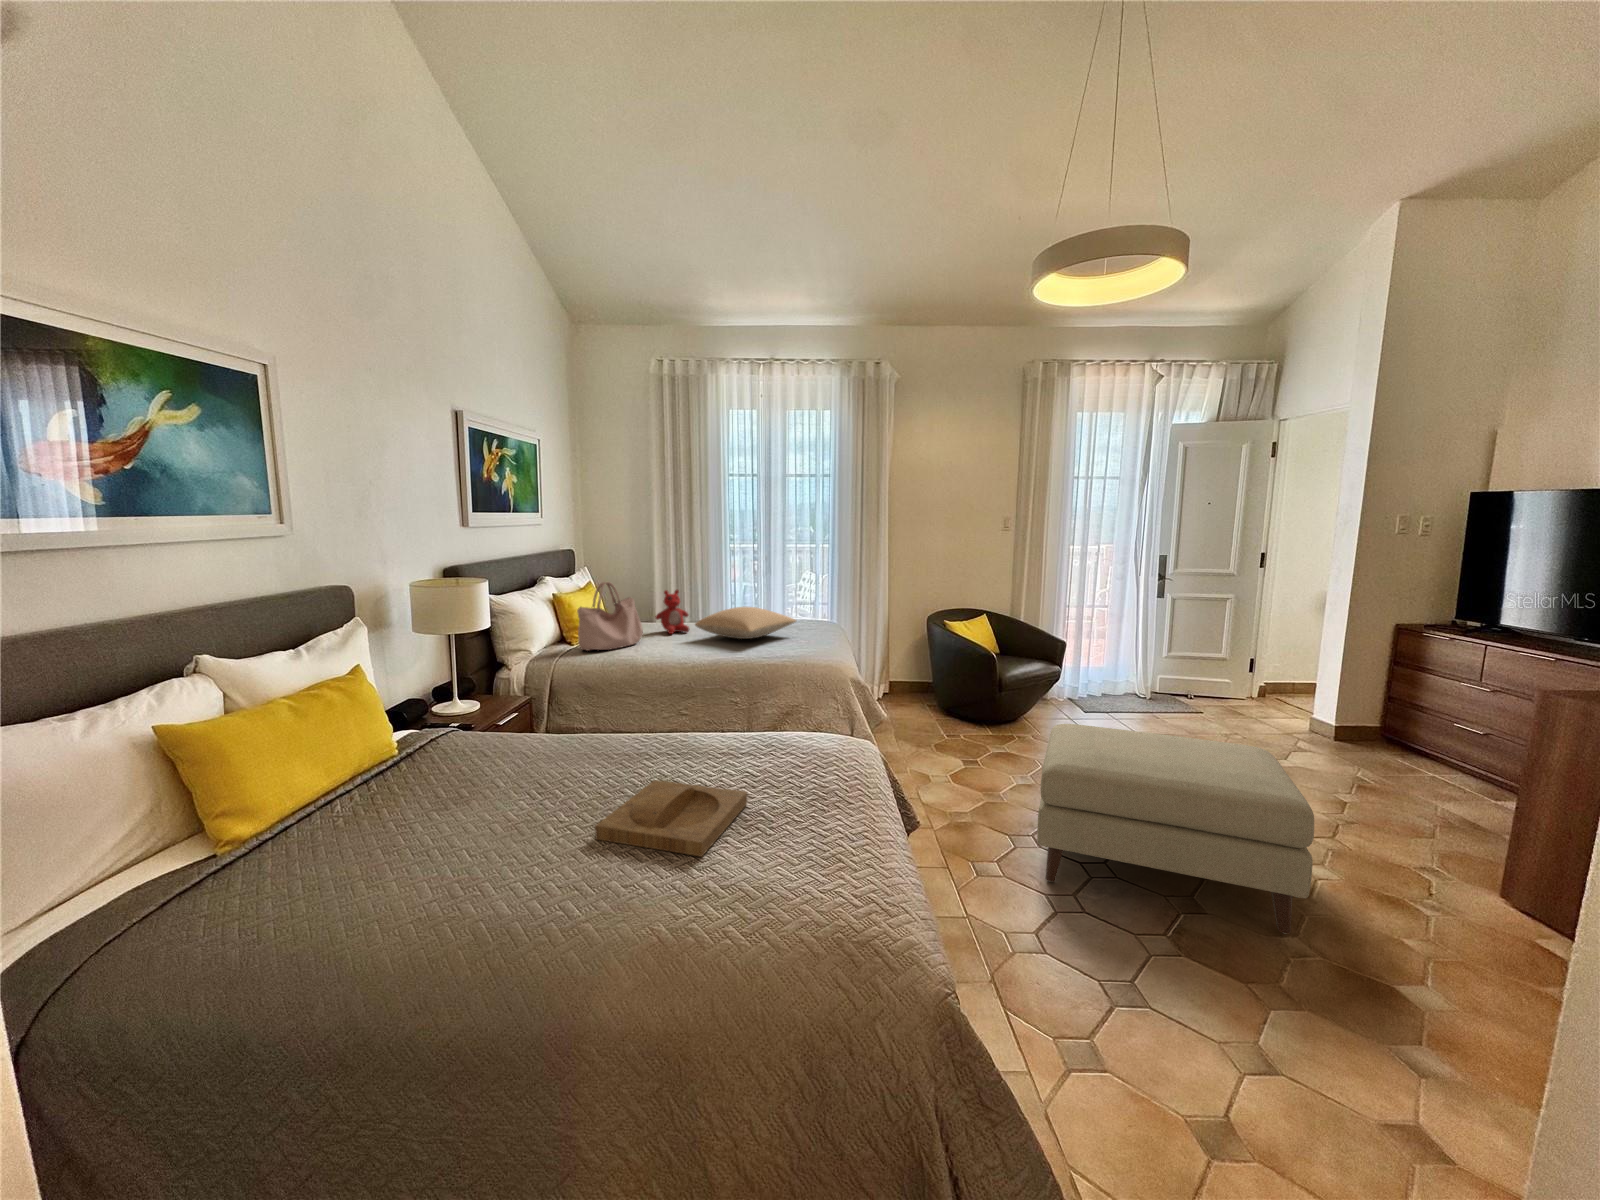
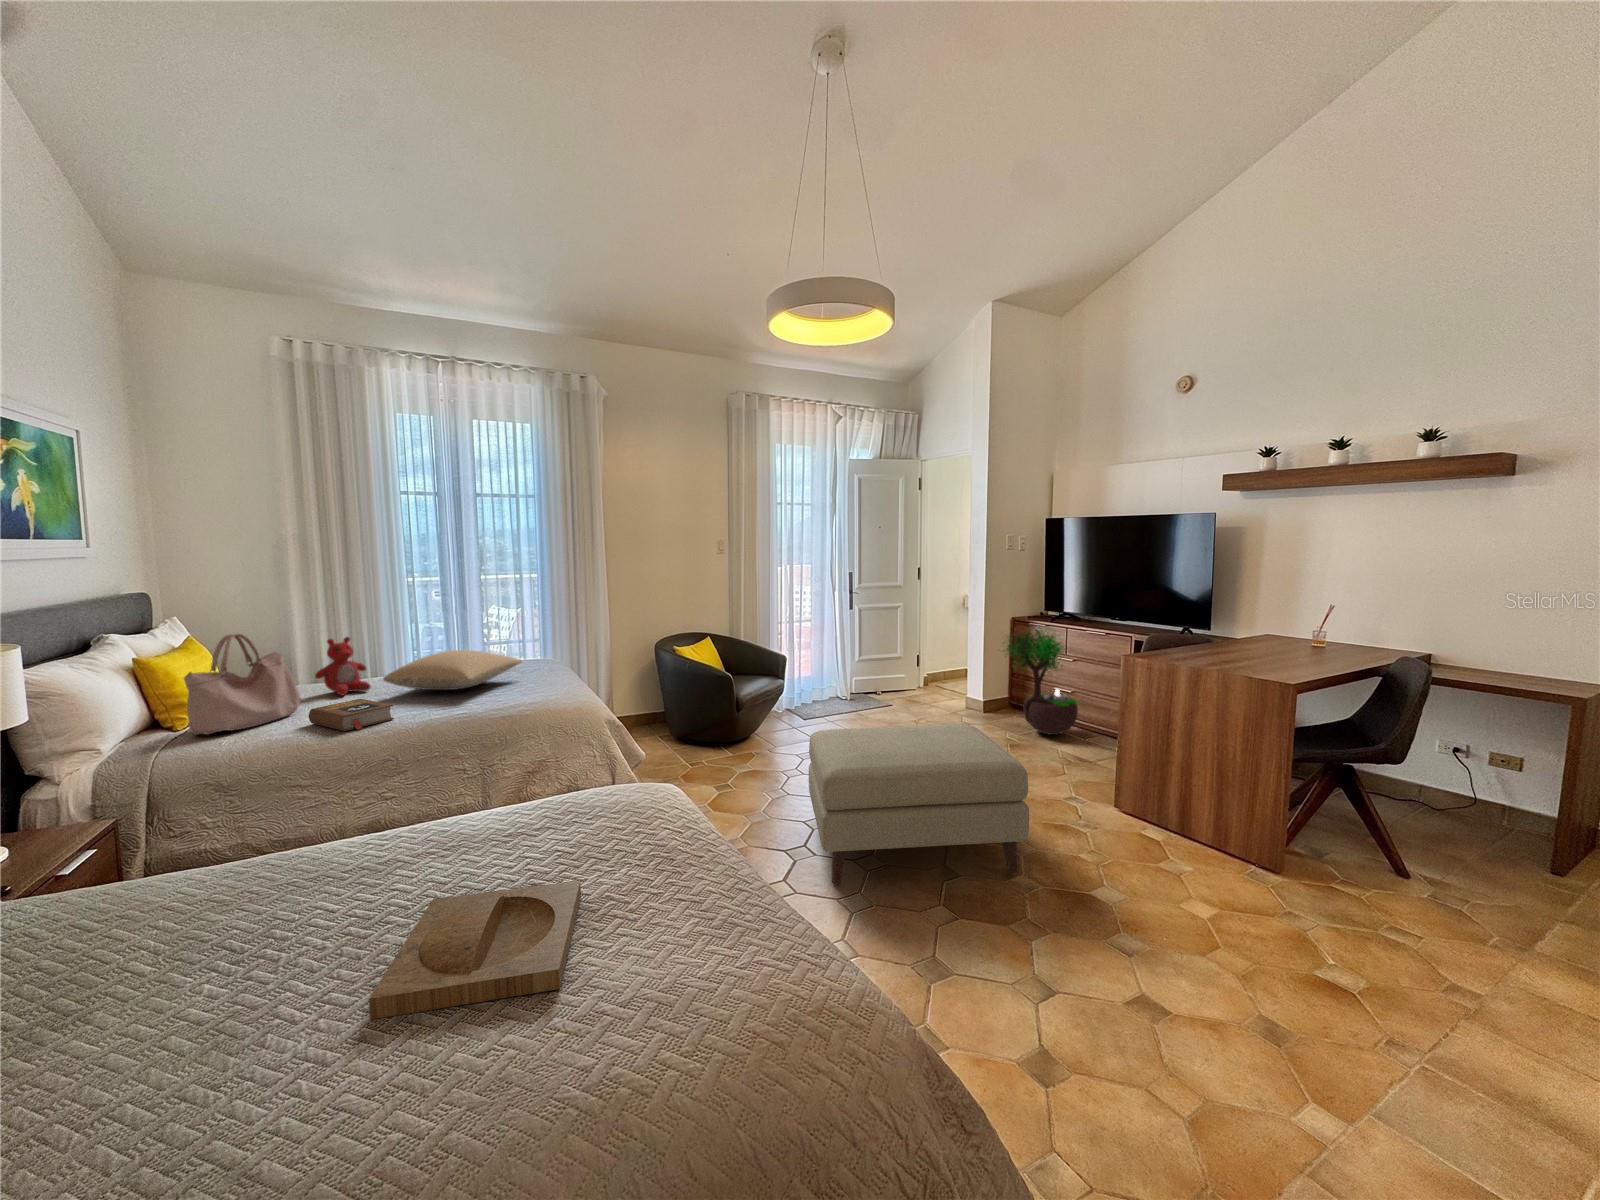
potted tree: none [1357,626,1496,790] -> present [1003,626,1078,735]
book: none [643,638,695,660] -> present [309,699,394,731]

